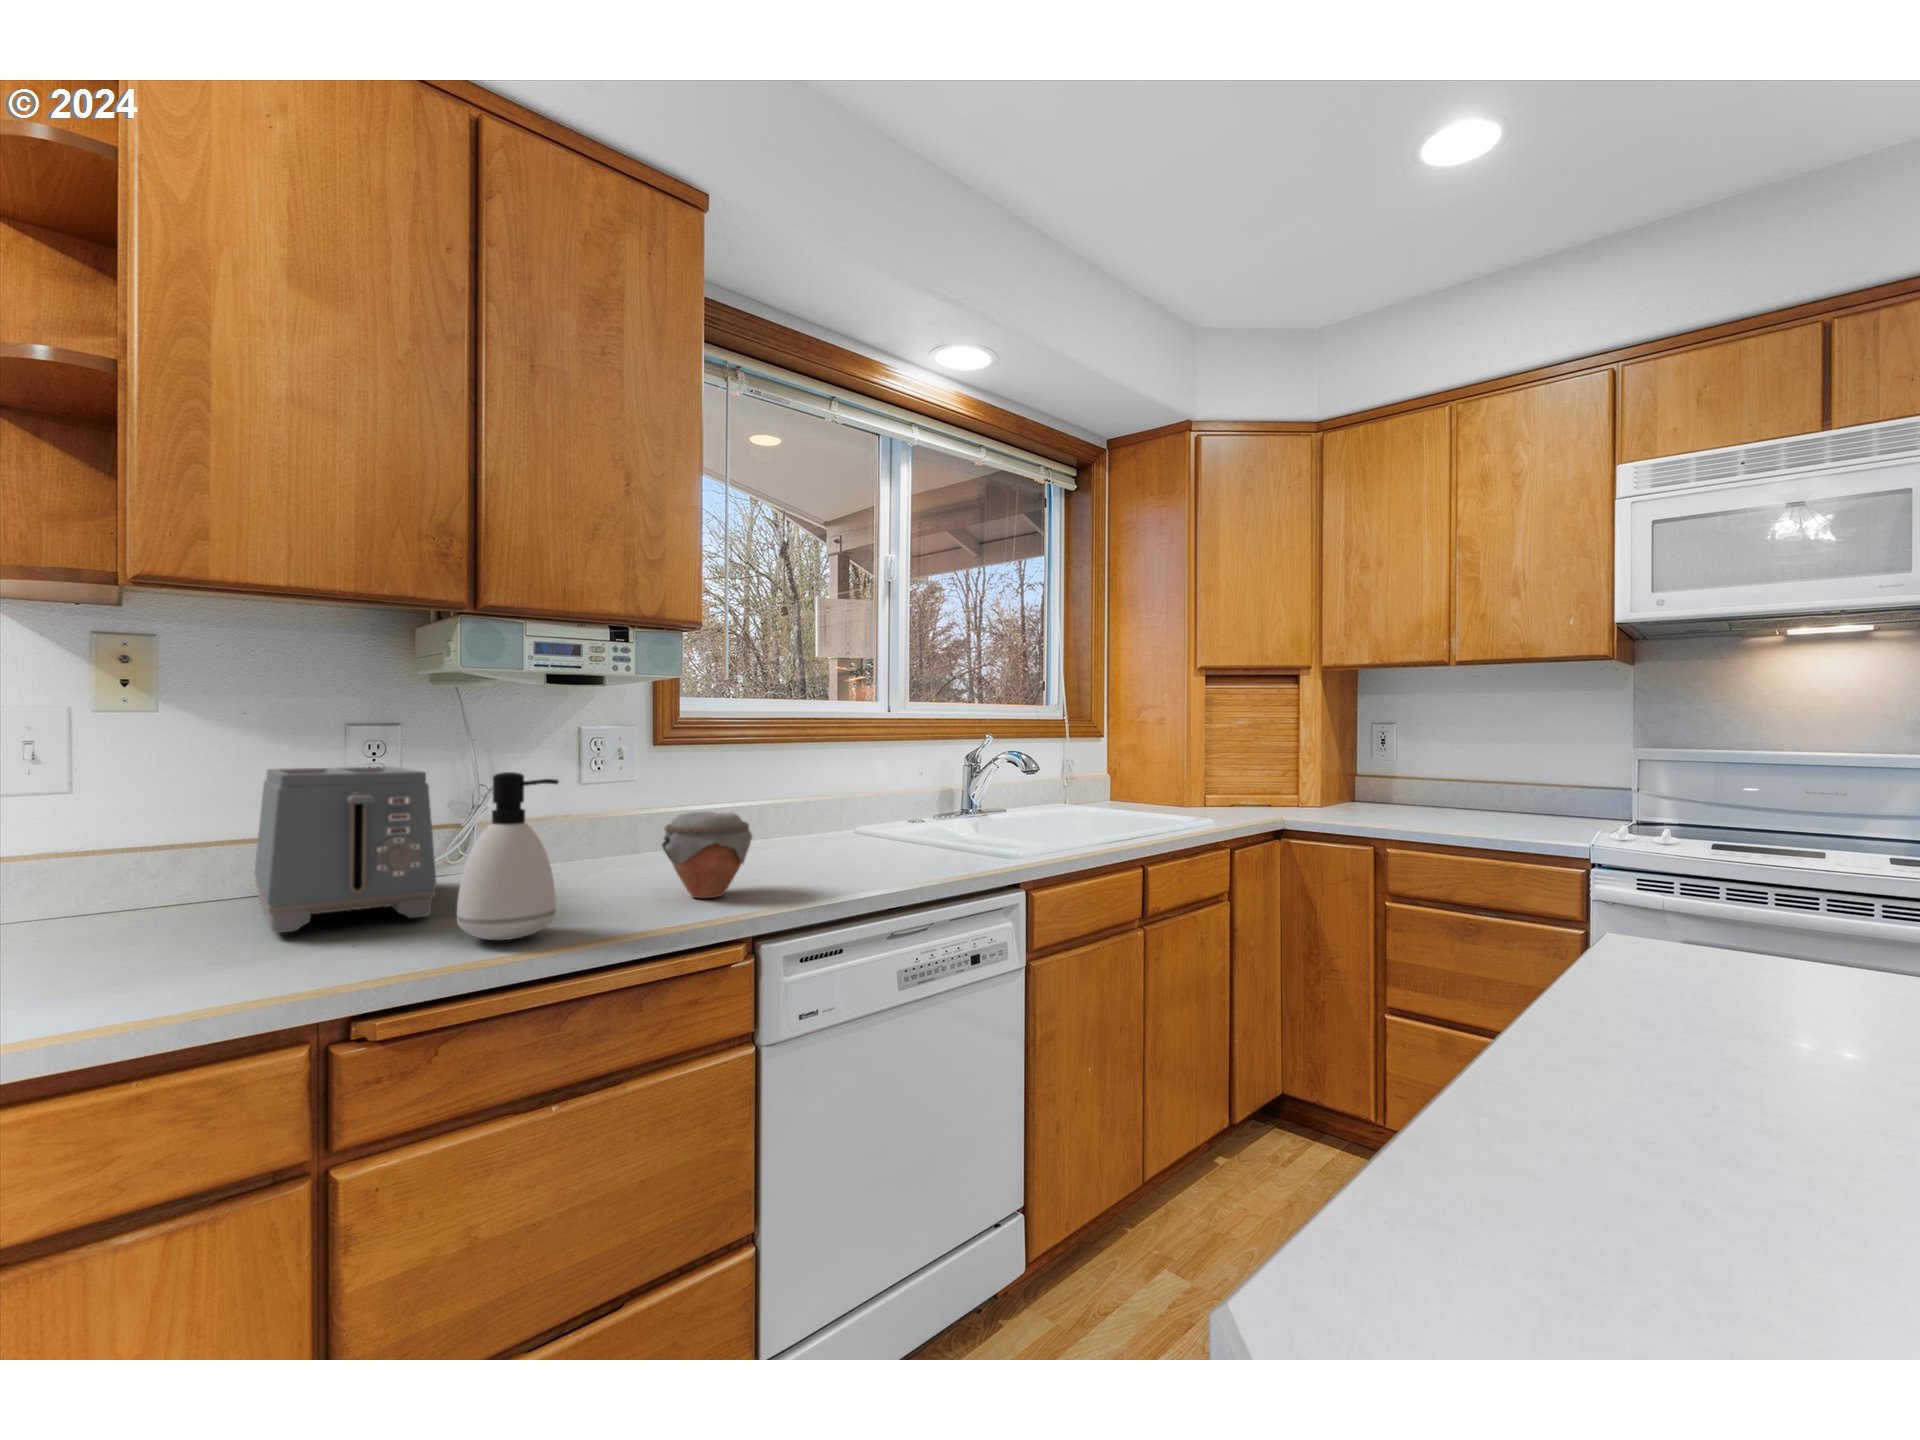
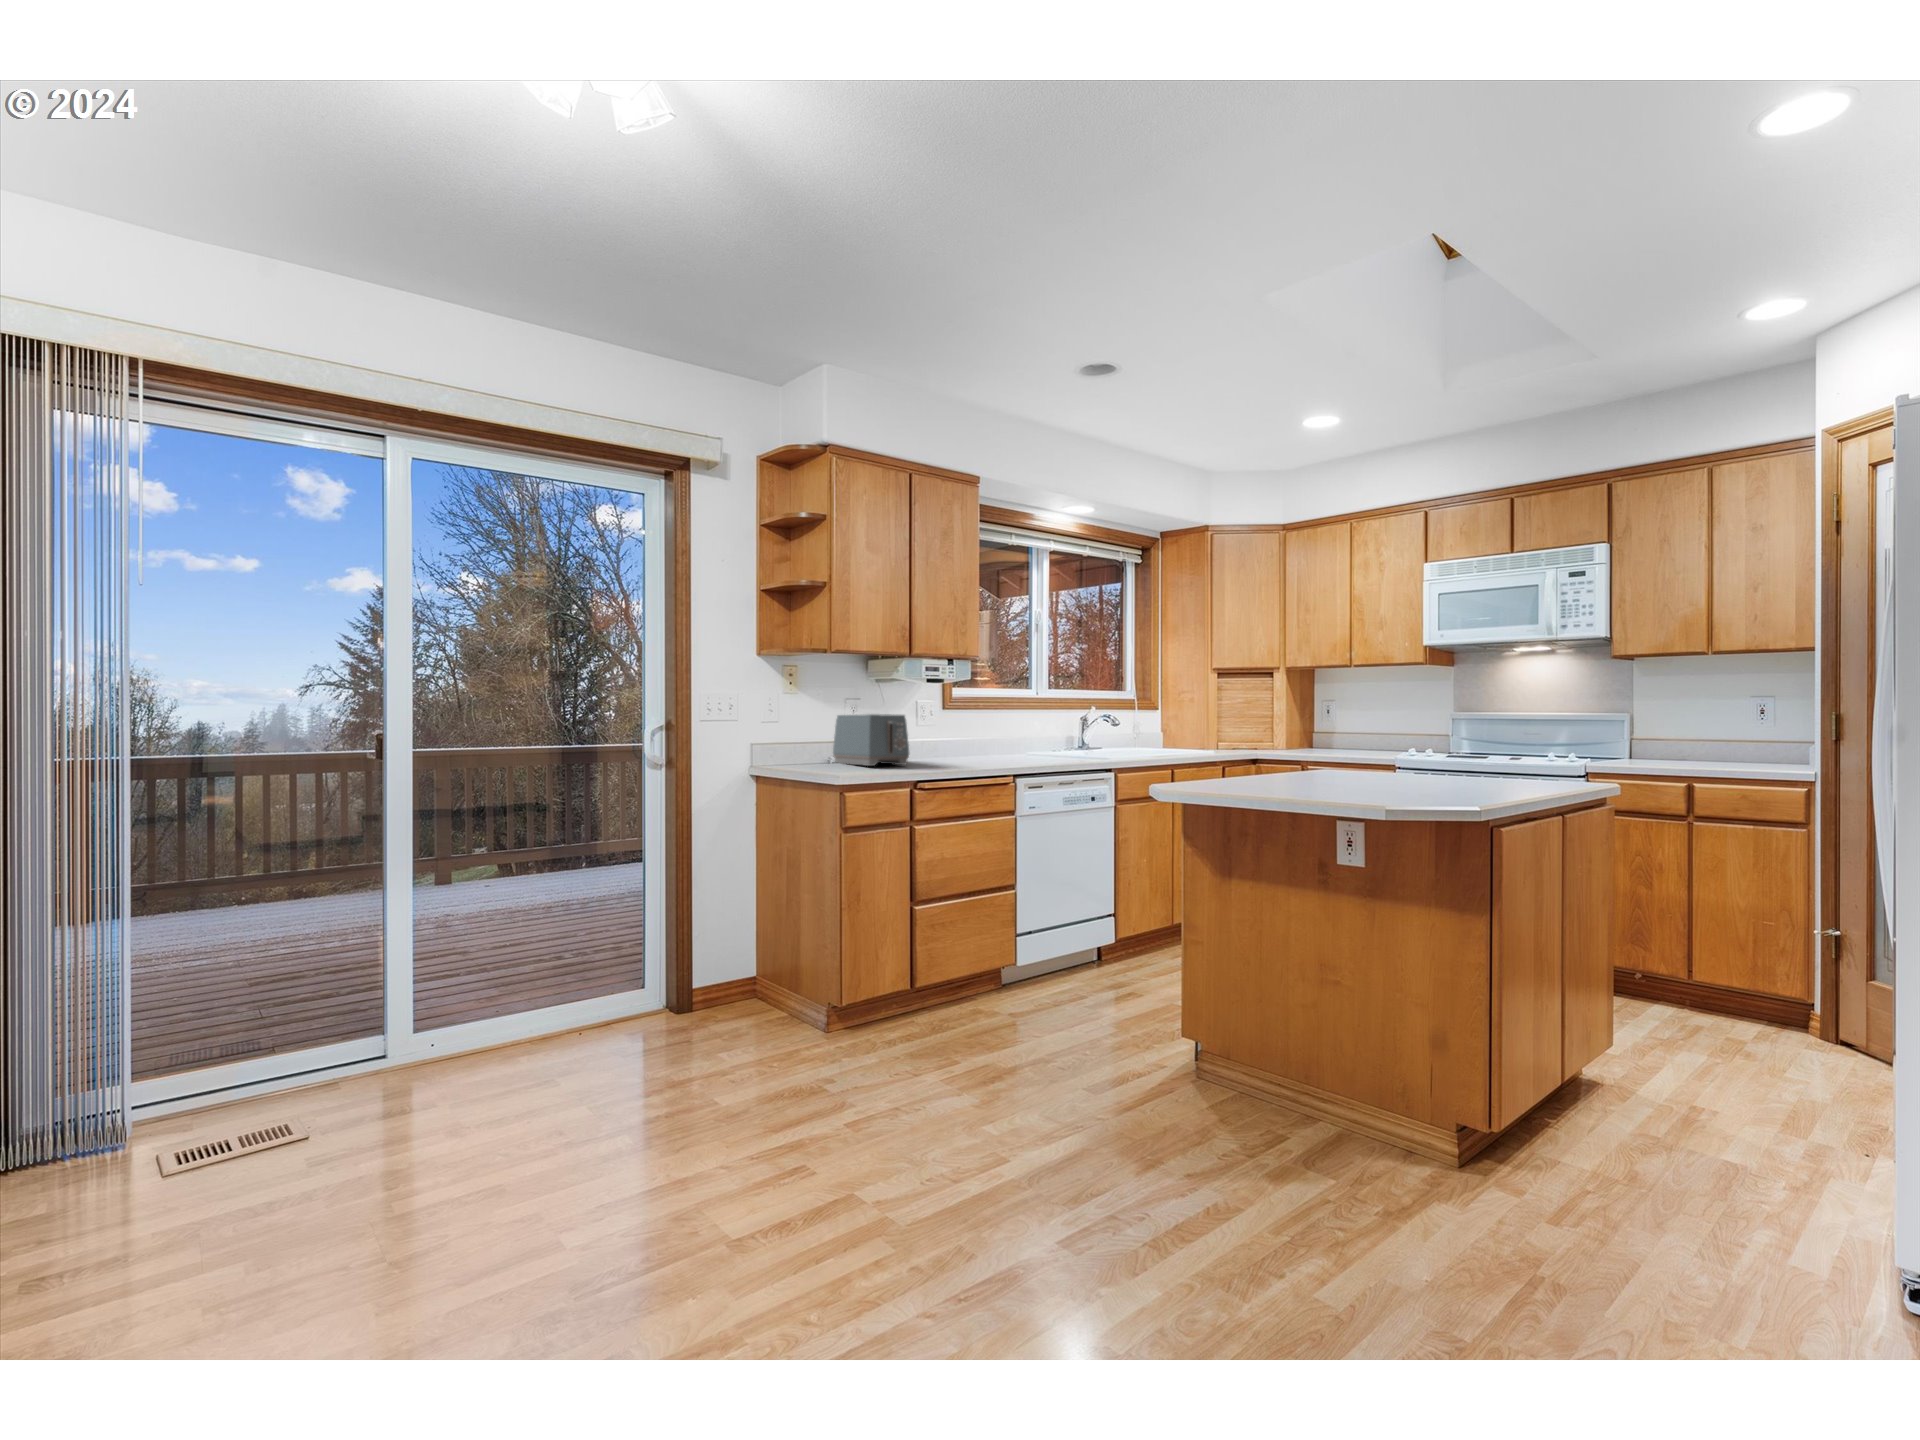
soap dispenser: present [457,772,559,940] -> none [927,714,958,769]
jar: present [662,812,752,898] -> none [976,733,1009,764]

